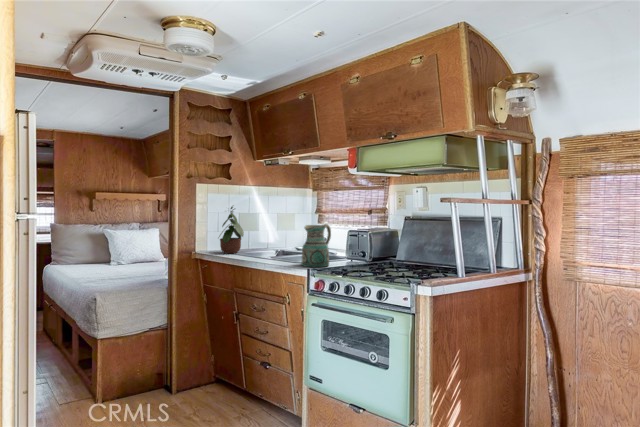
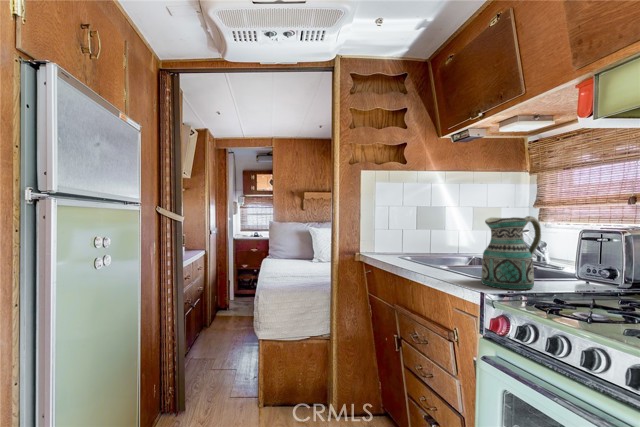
potted plant: present [219,206,244,254] -> none [380,193,418,256]

